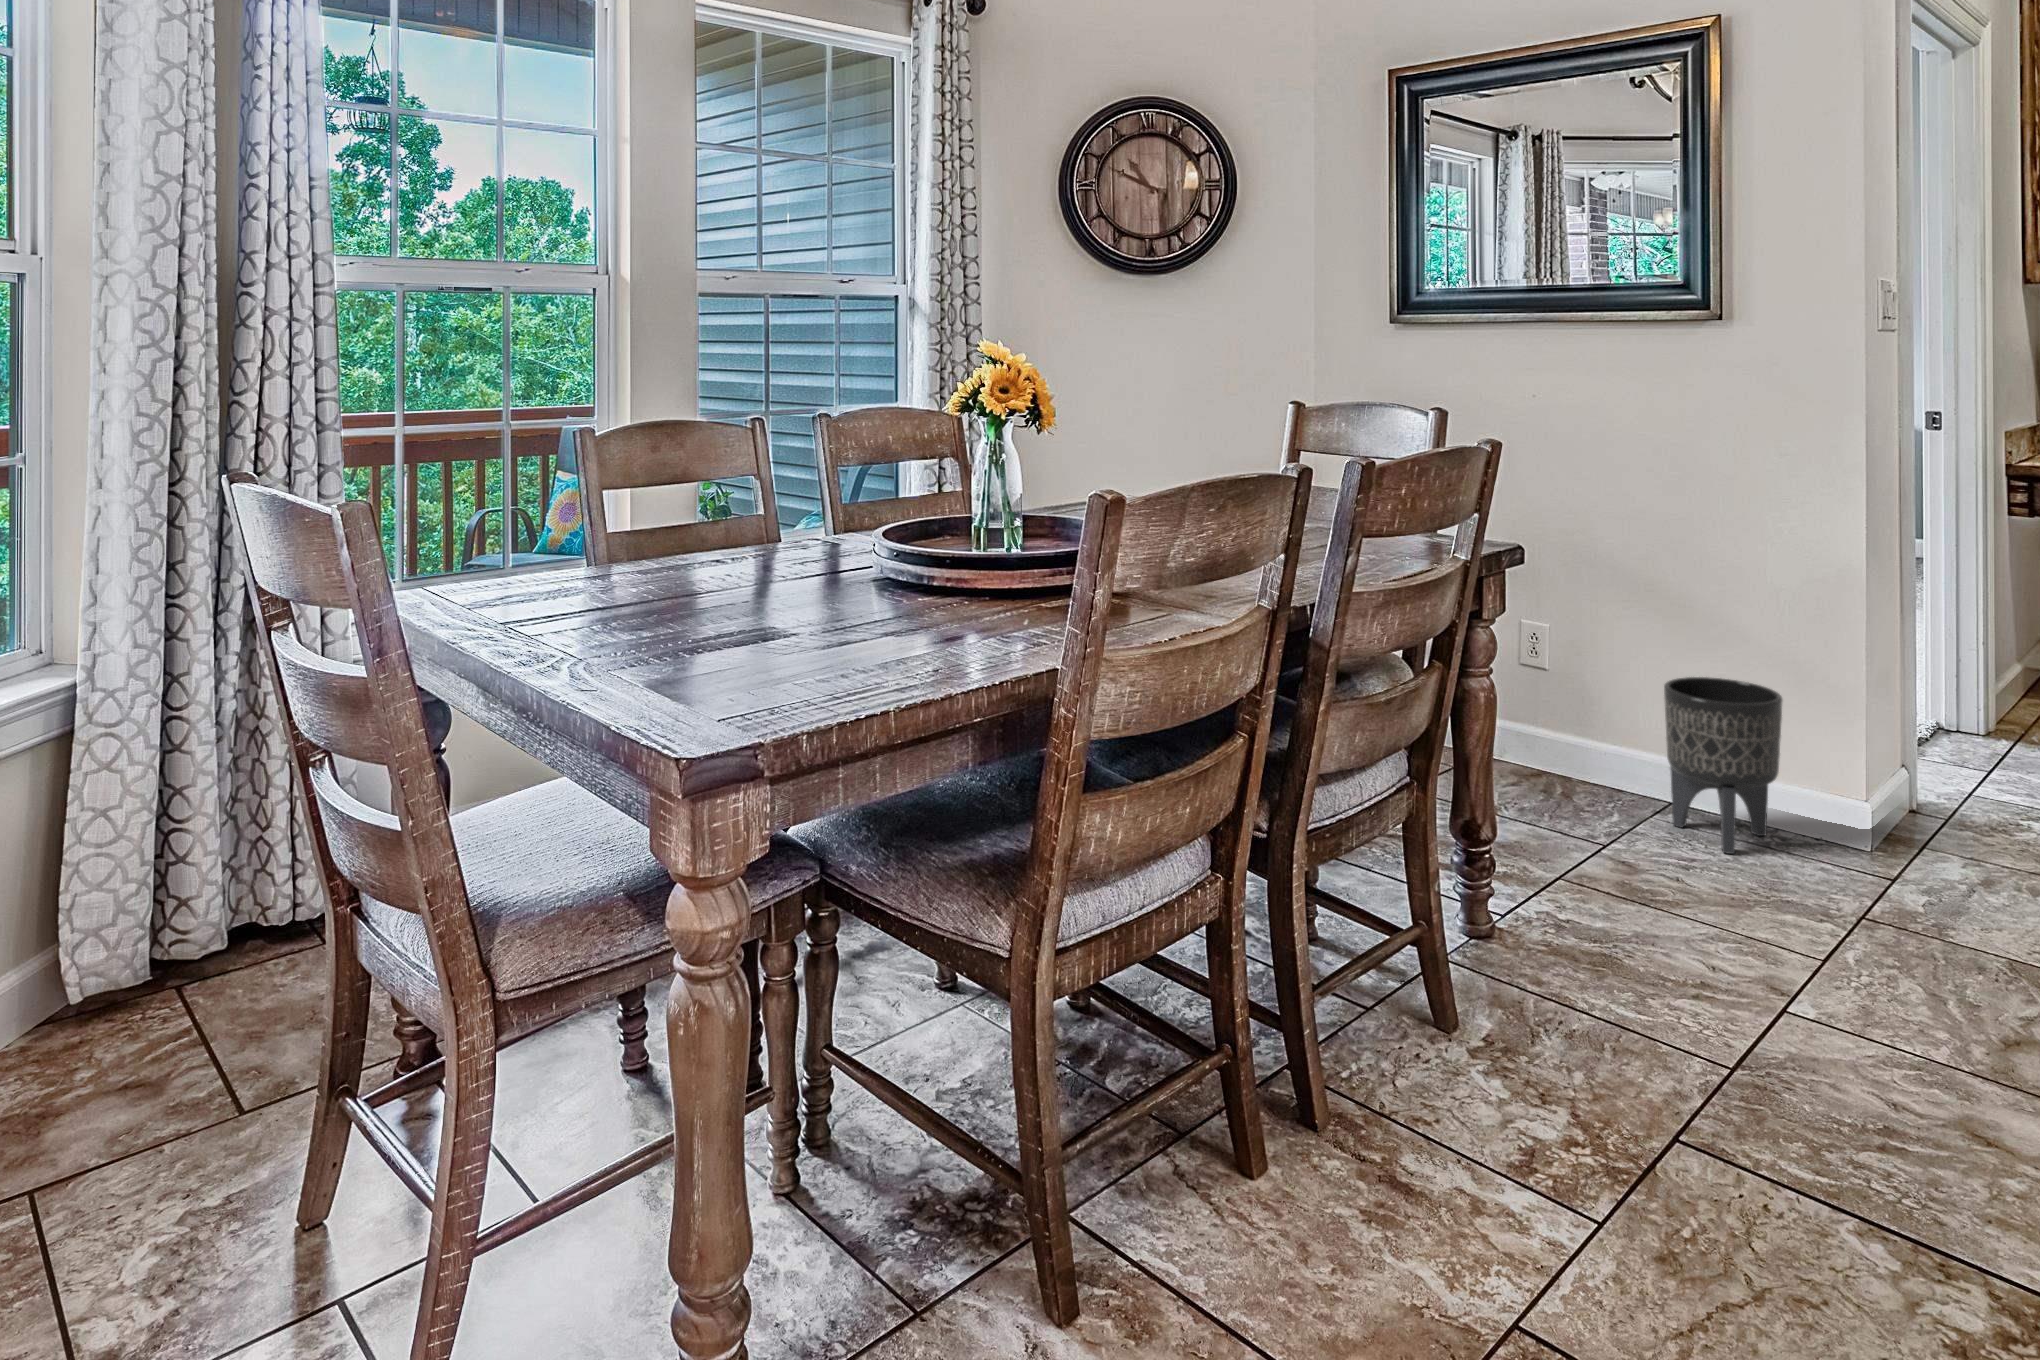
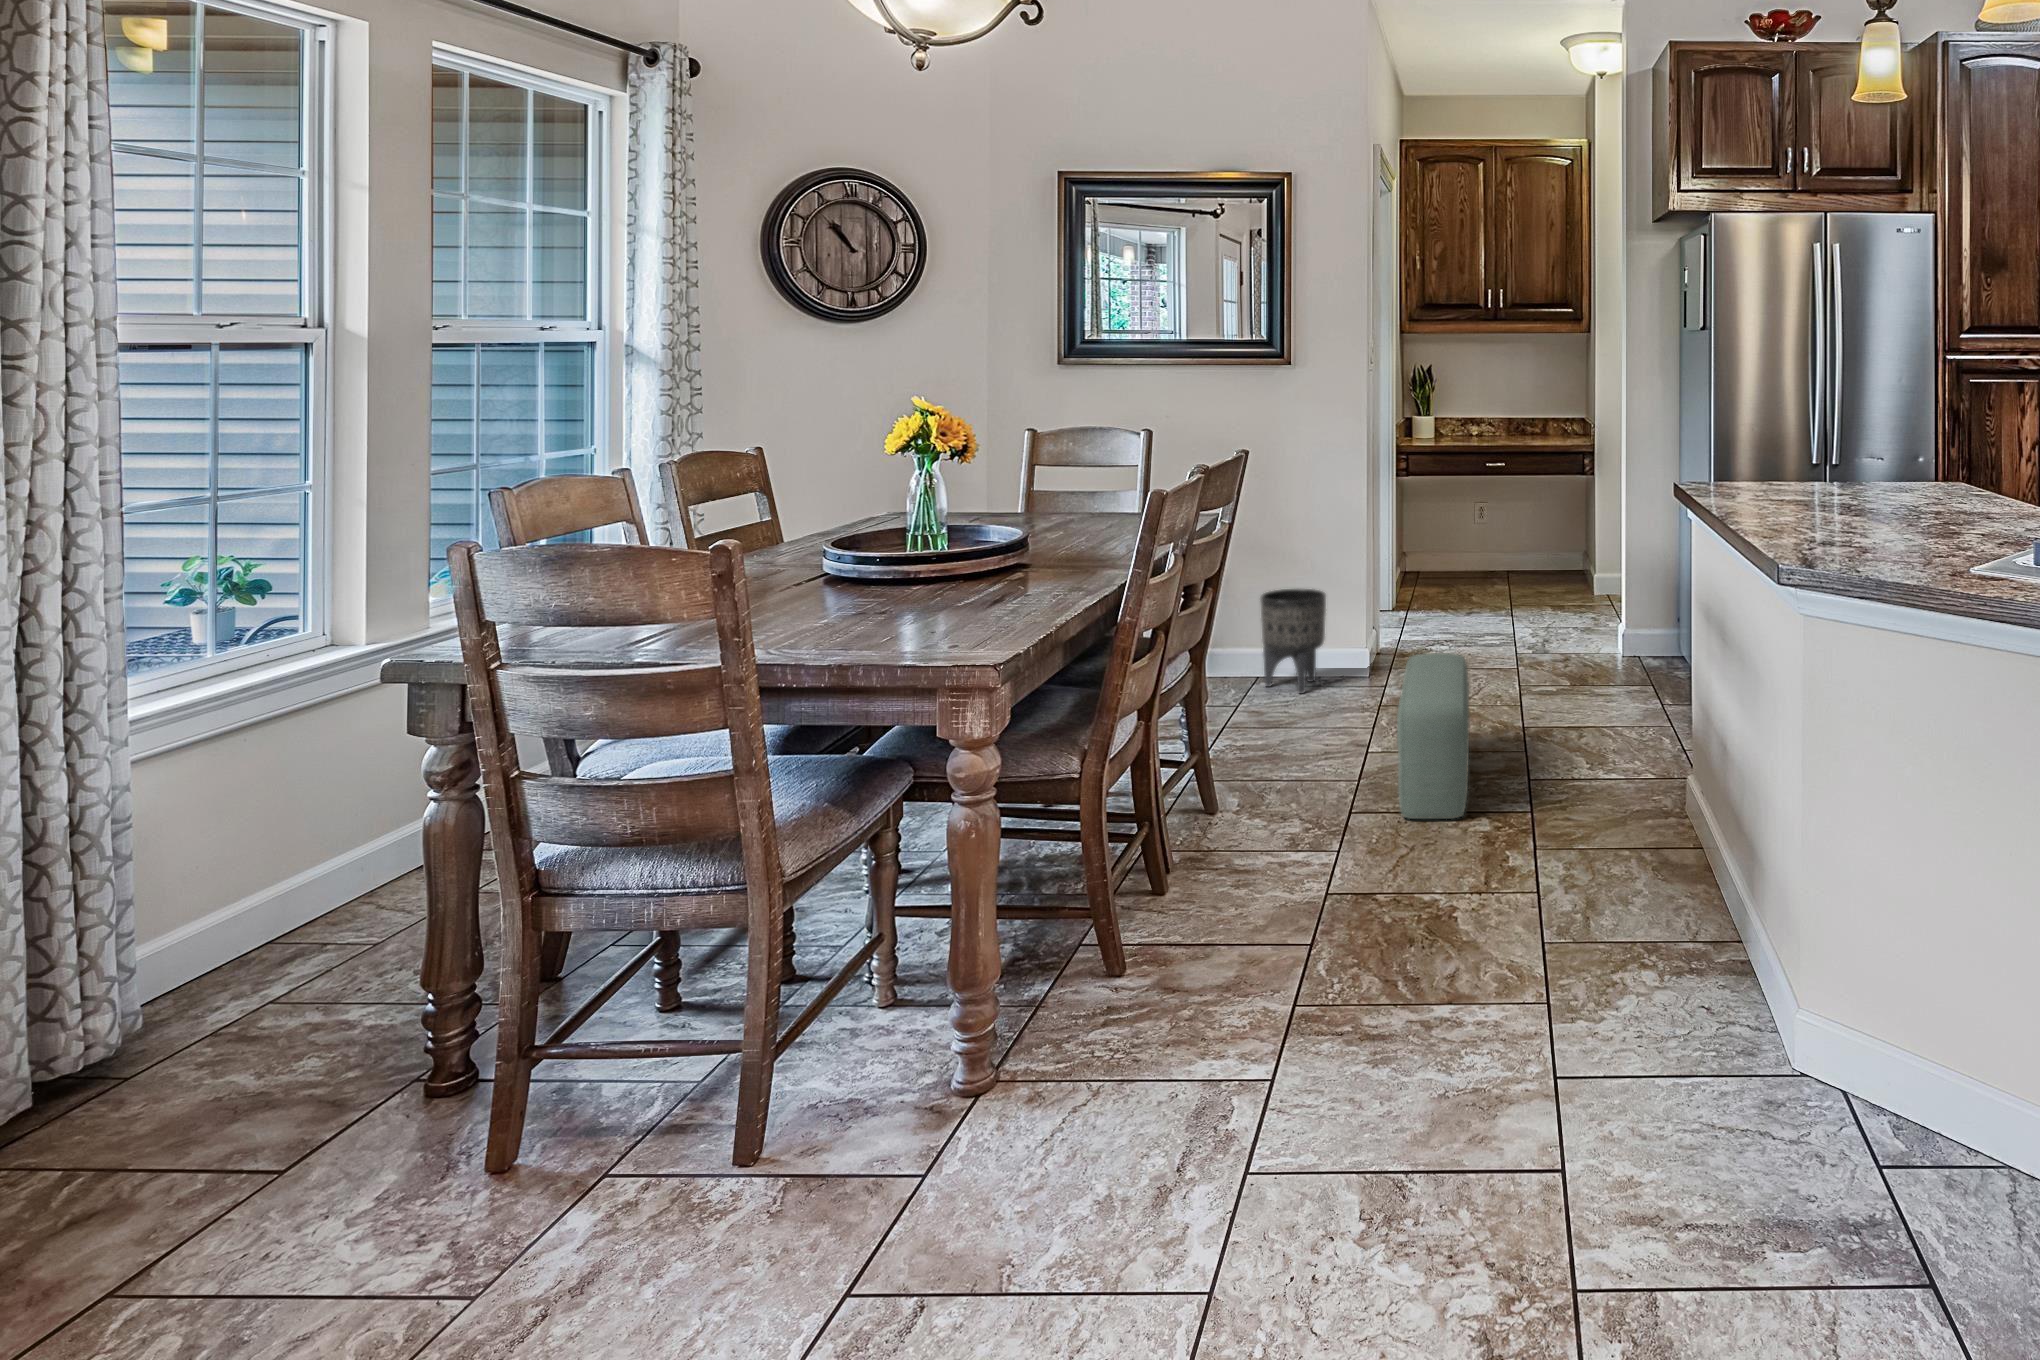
pouf: none [1772,858,2007,1255] -> present [1397,653,1469,819]

